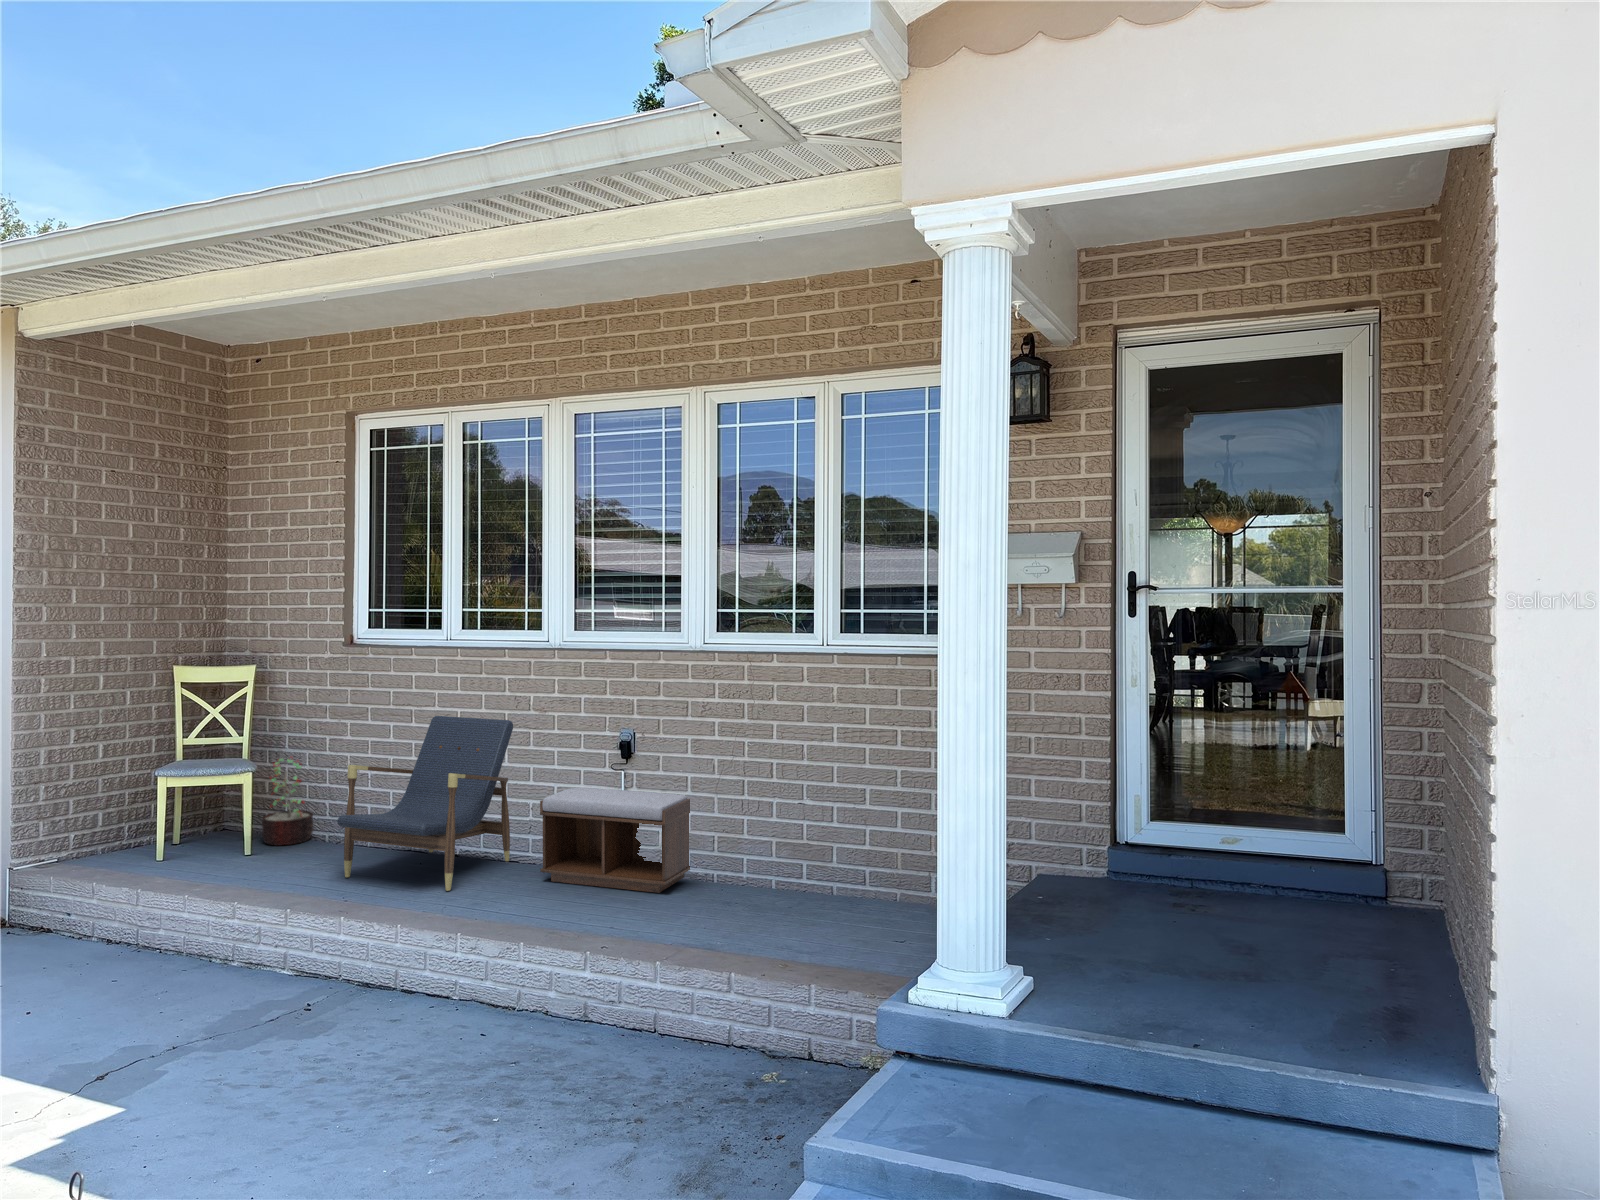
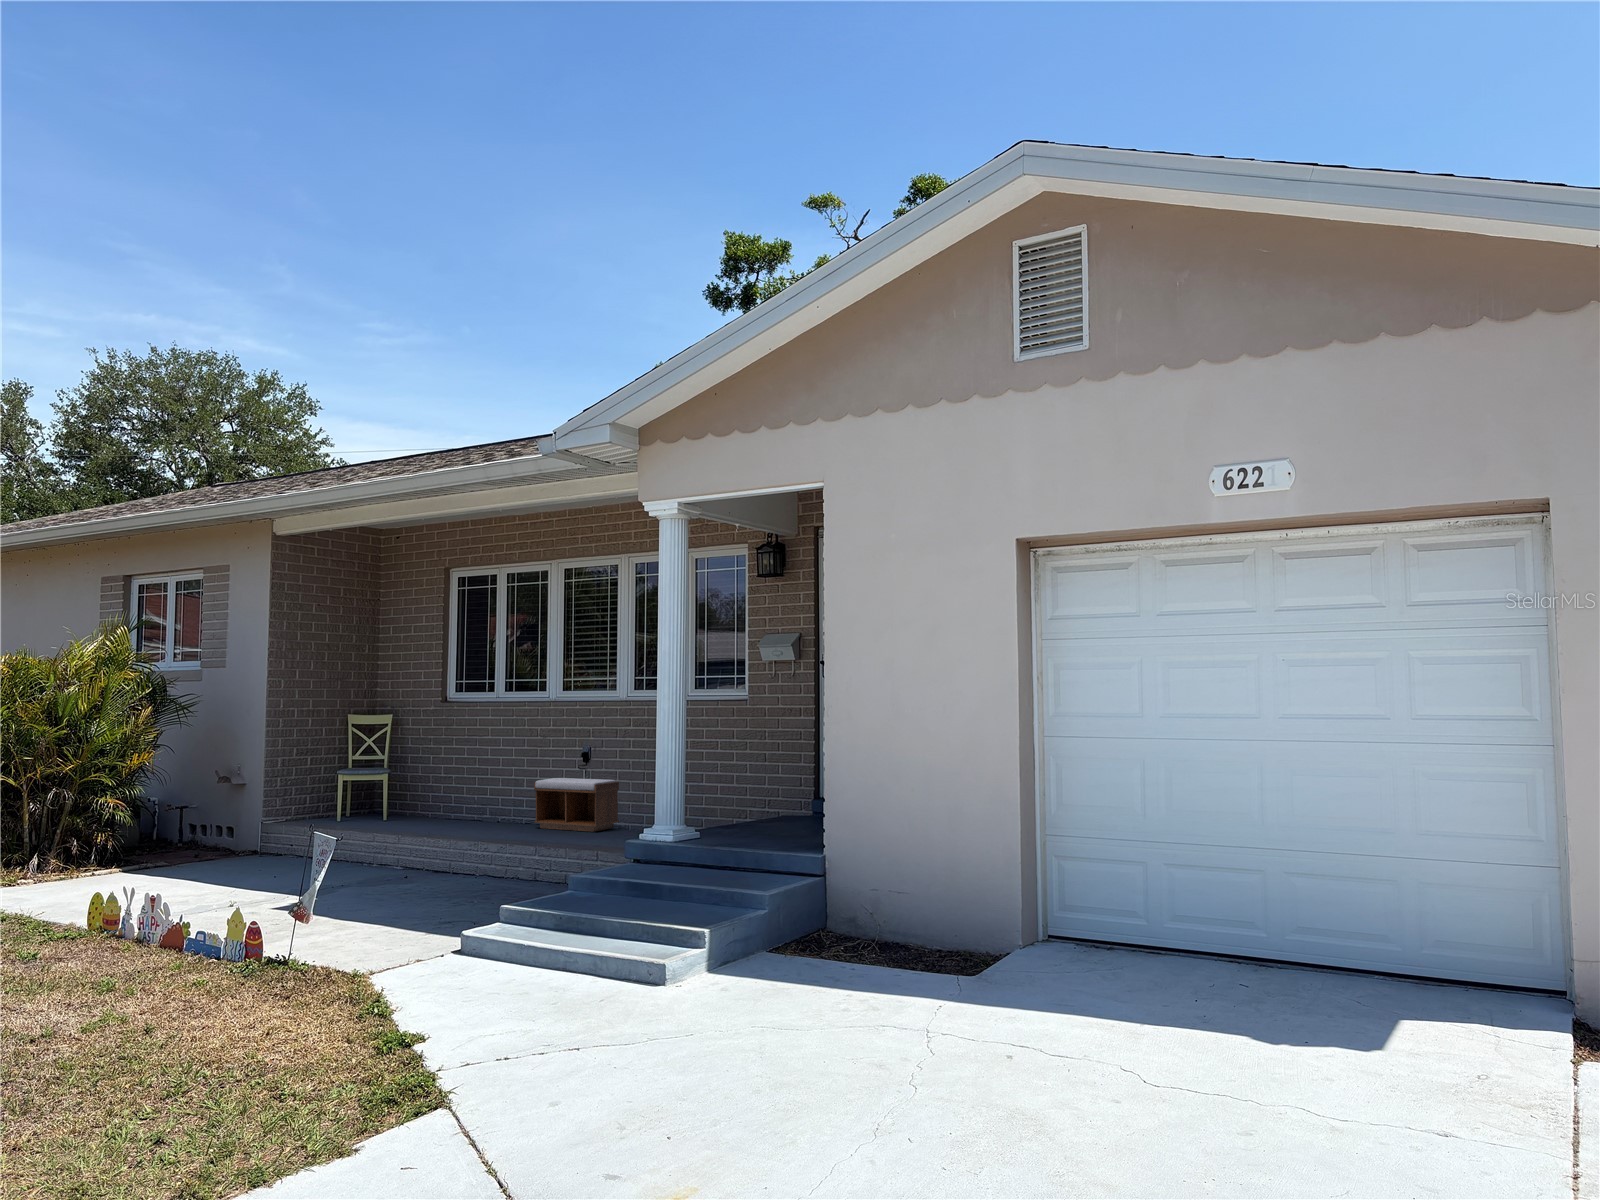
lounge chair: present [337,716,513,891] -> none [428,740,527,830]
decorative plant: present [262,759,314,846] -> none [393,767,422,817]

